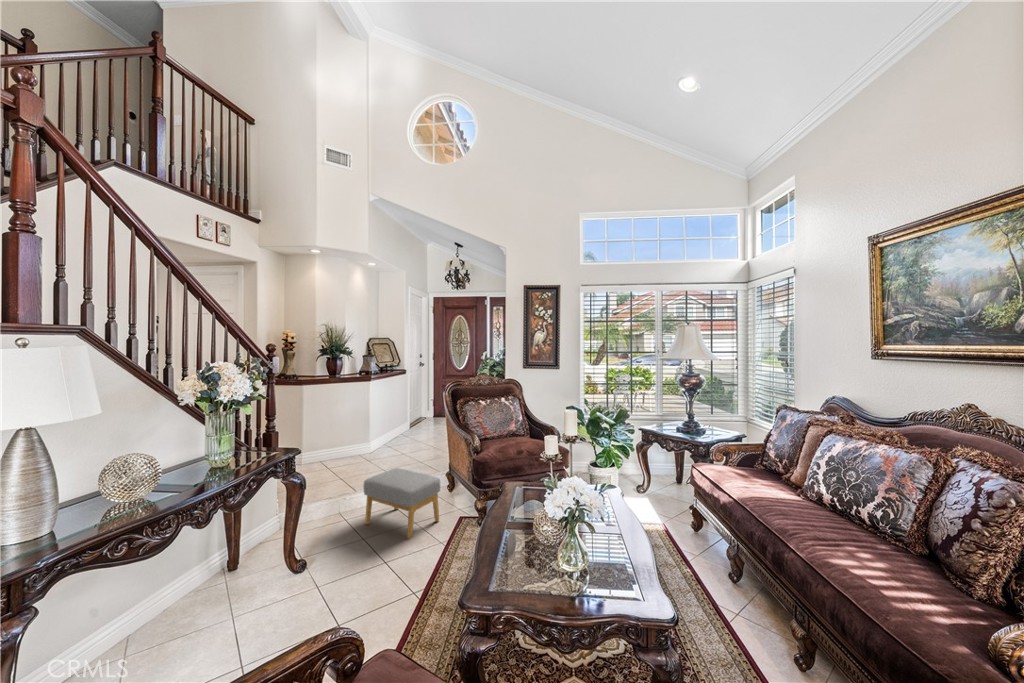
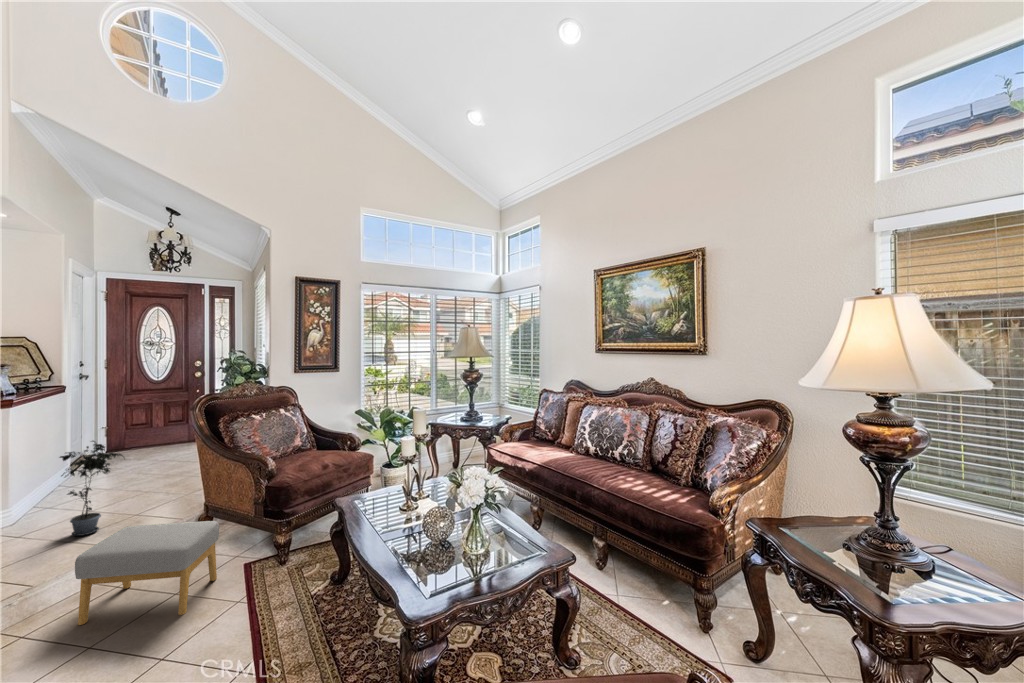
potted plant: none [381,407,410,468] -> present [60,441,123,536]

